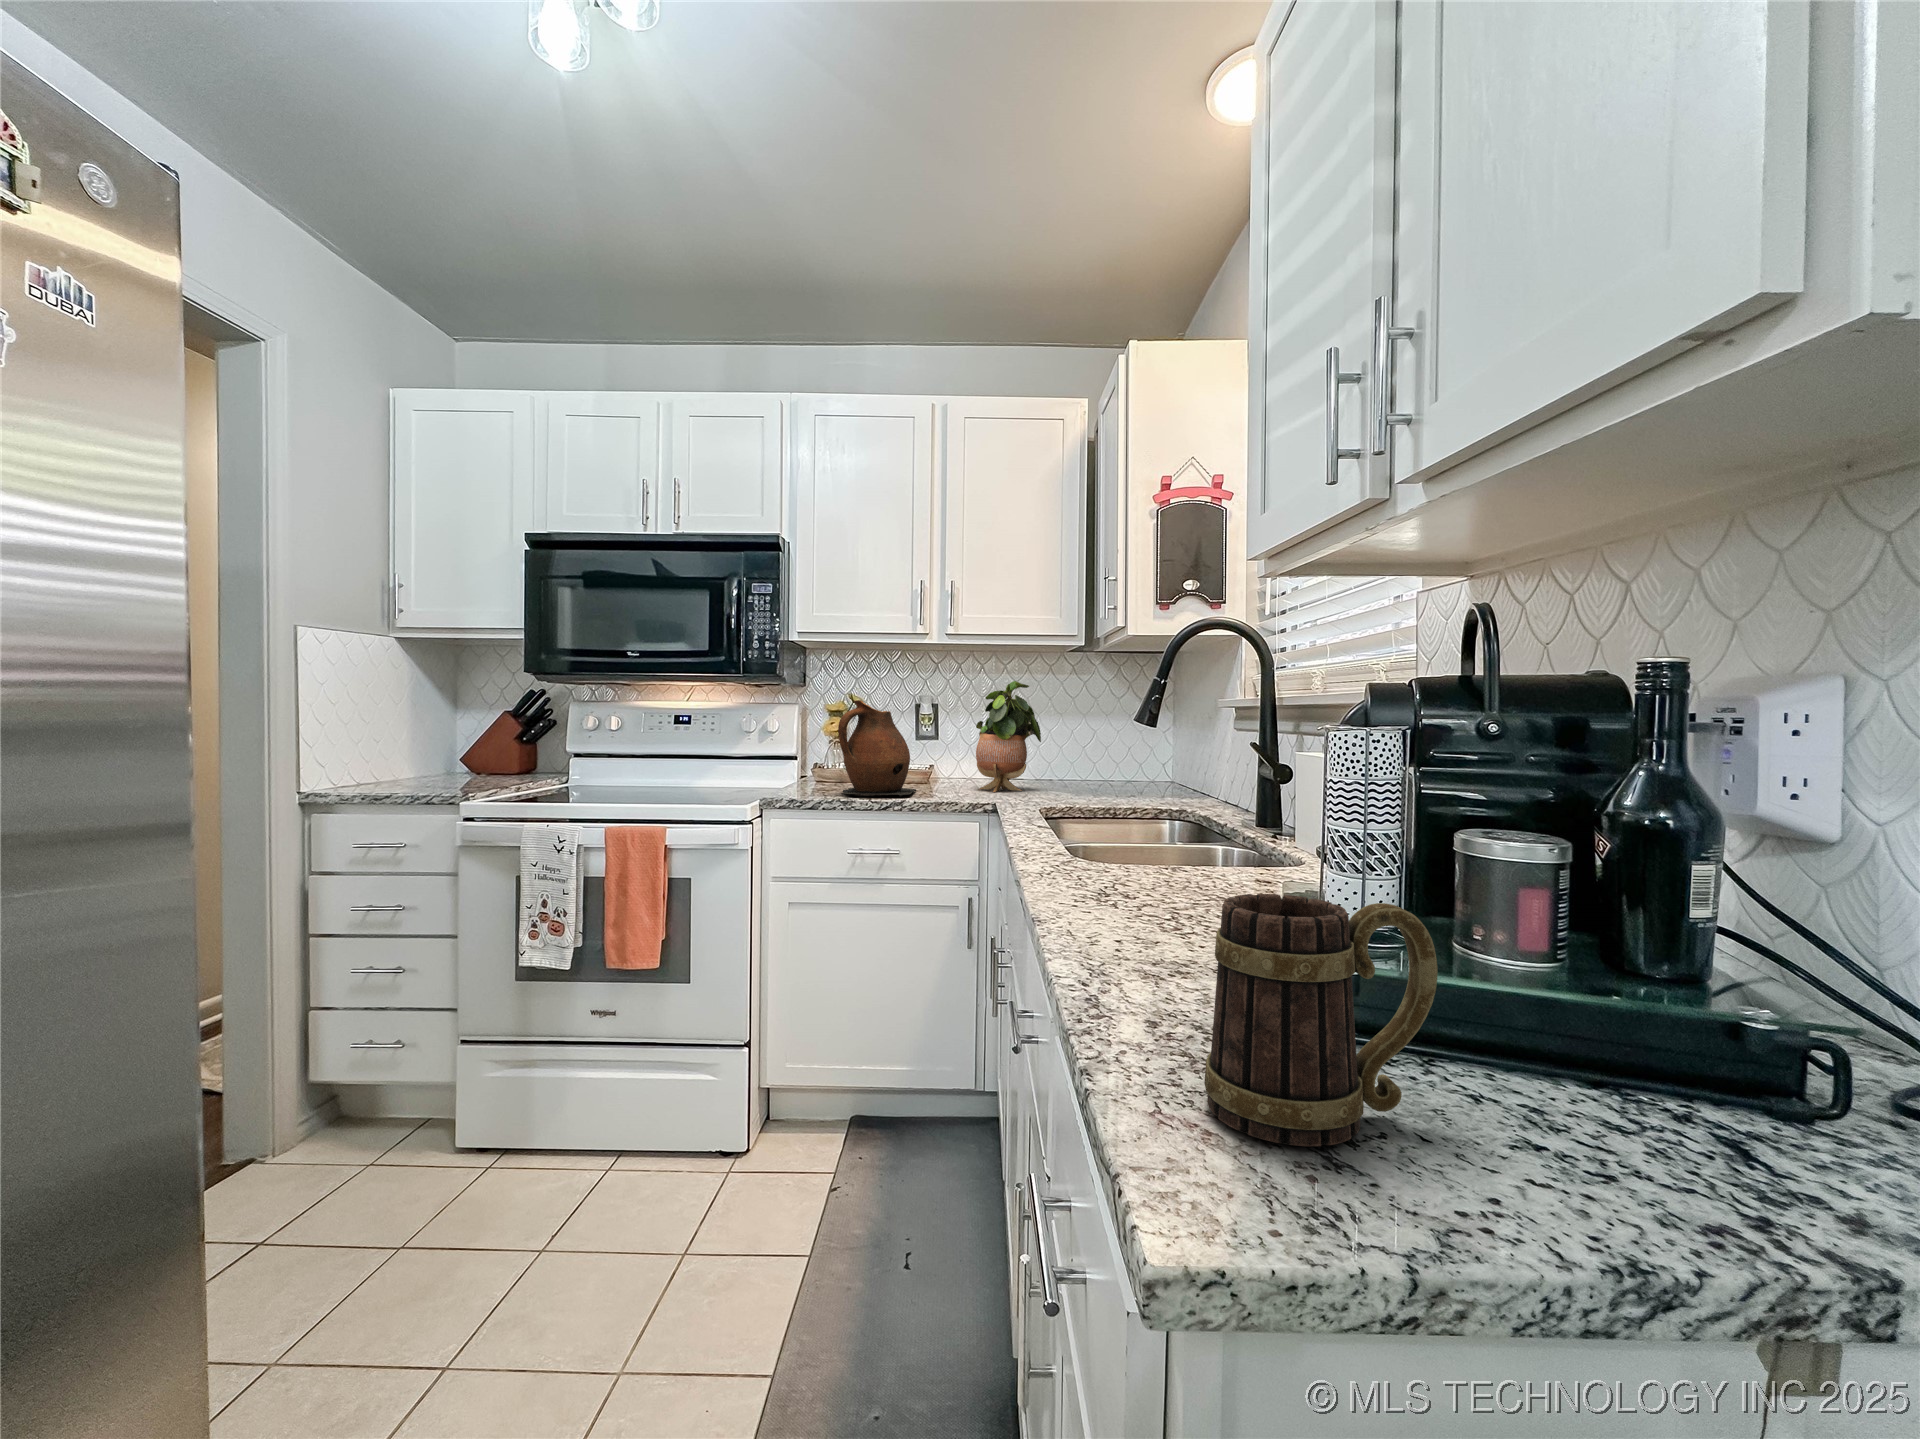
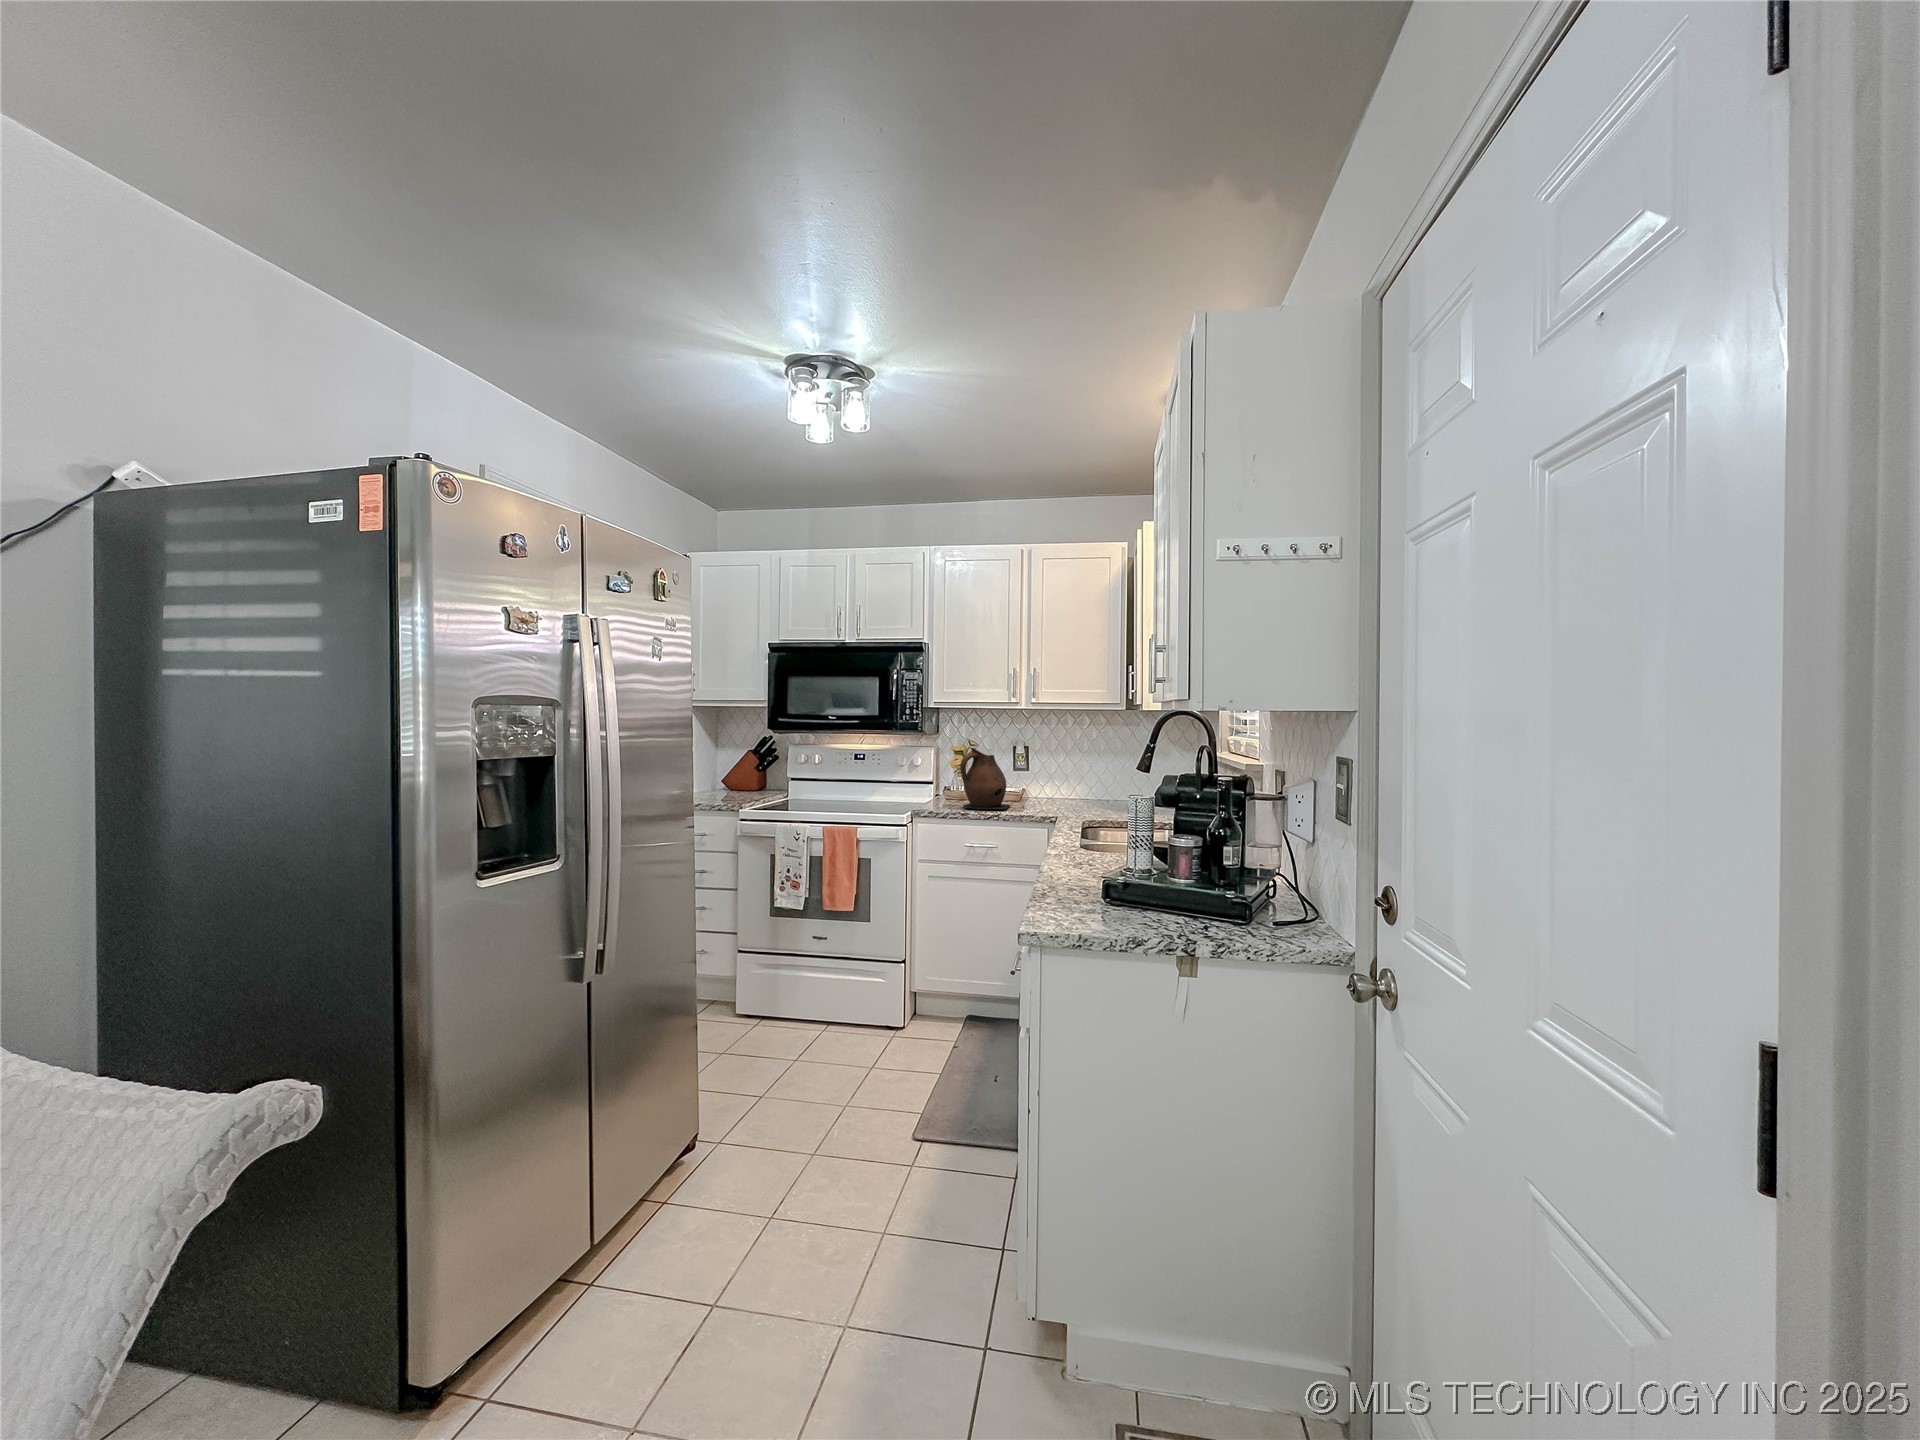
potted plant: present [976,681,1041,792] -> none [1051,733,1094,808]
mug: present [1204,894,1438,1146] -> none [1073,855,1144,928]

